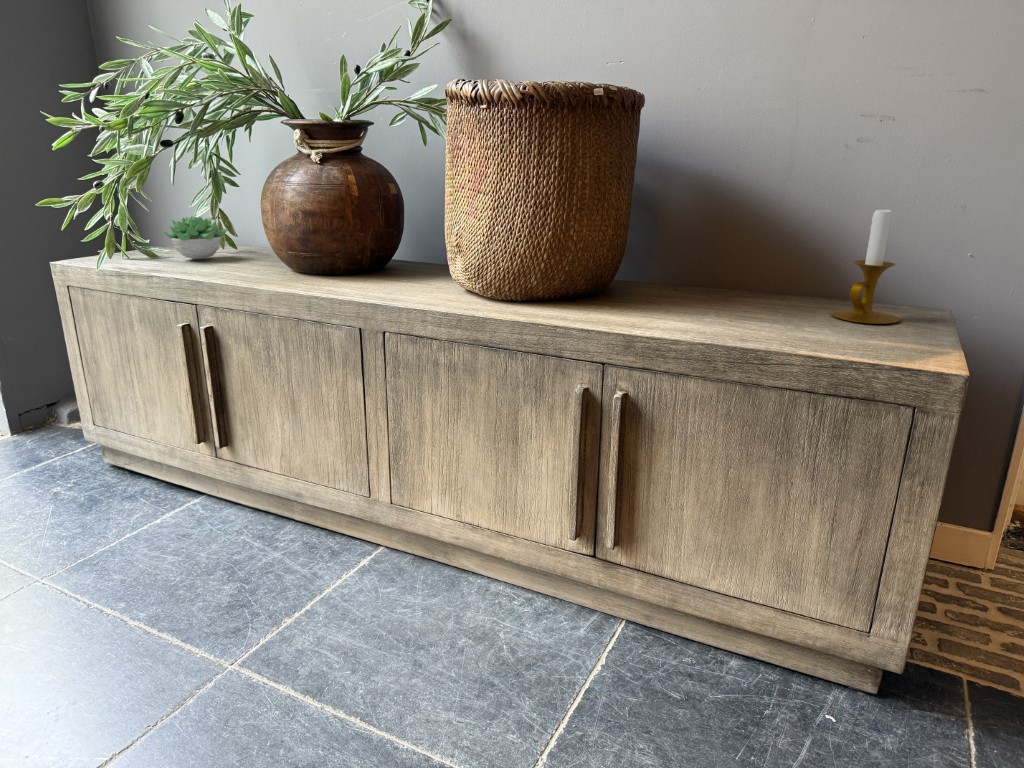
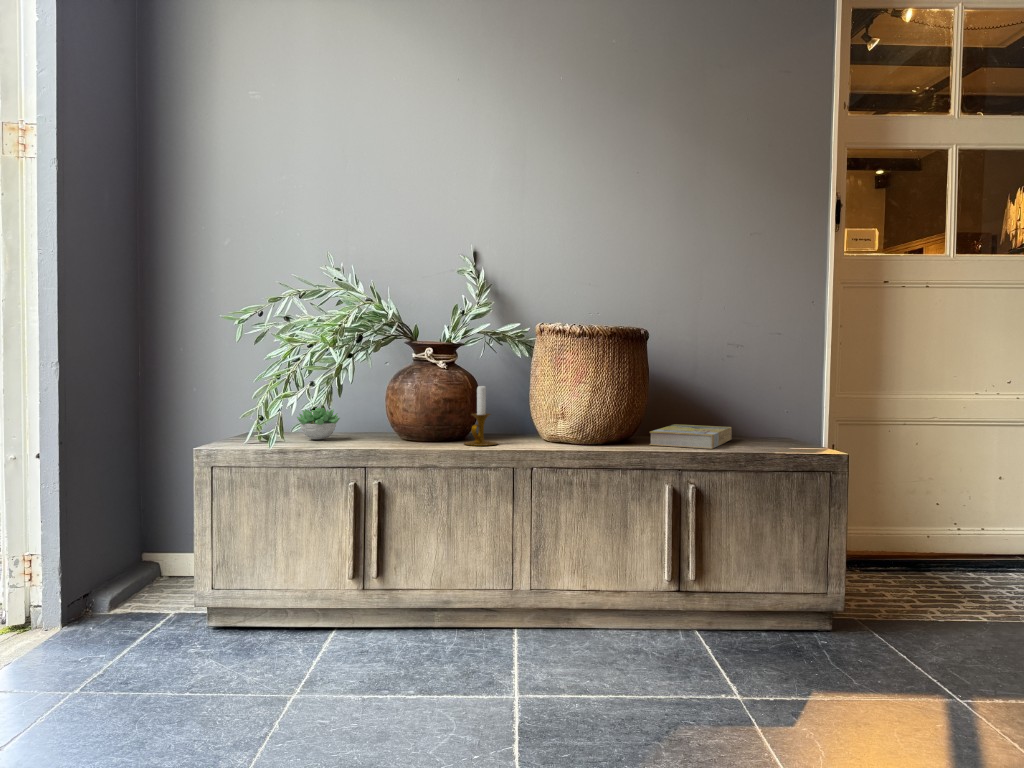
candlestick: present [831,209,900,324] -> present [464,386,498,446]
book: none [592,269,787,329] -> present [650,424,732,449]

